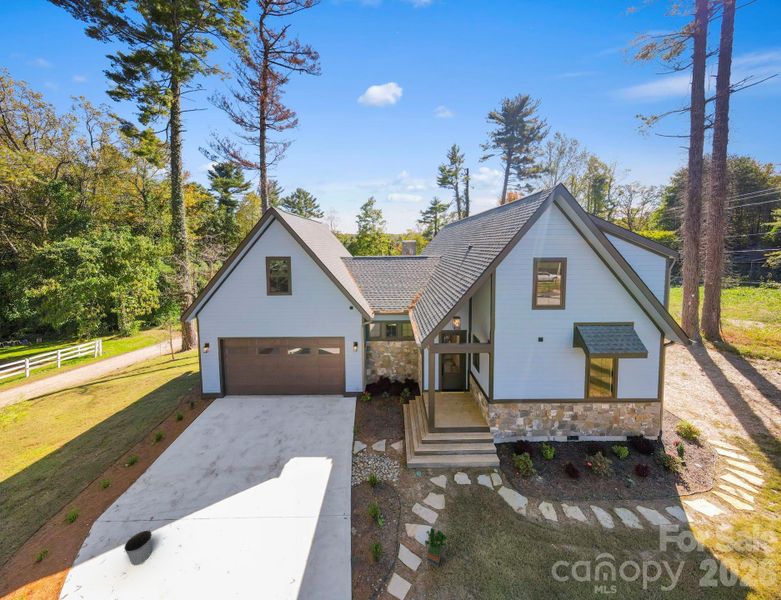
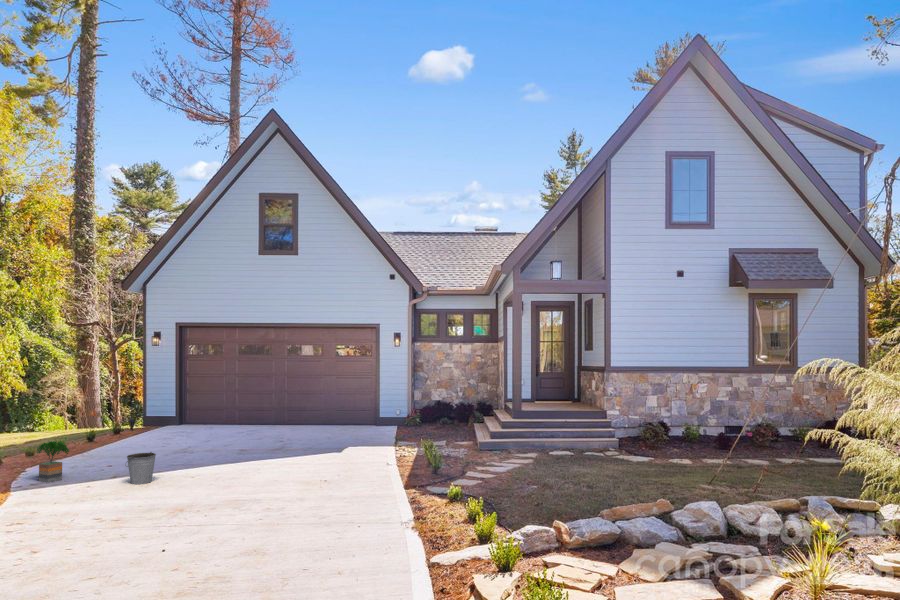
potted tree: present [425,528,447,567] -> present [37,441,69,483]

